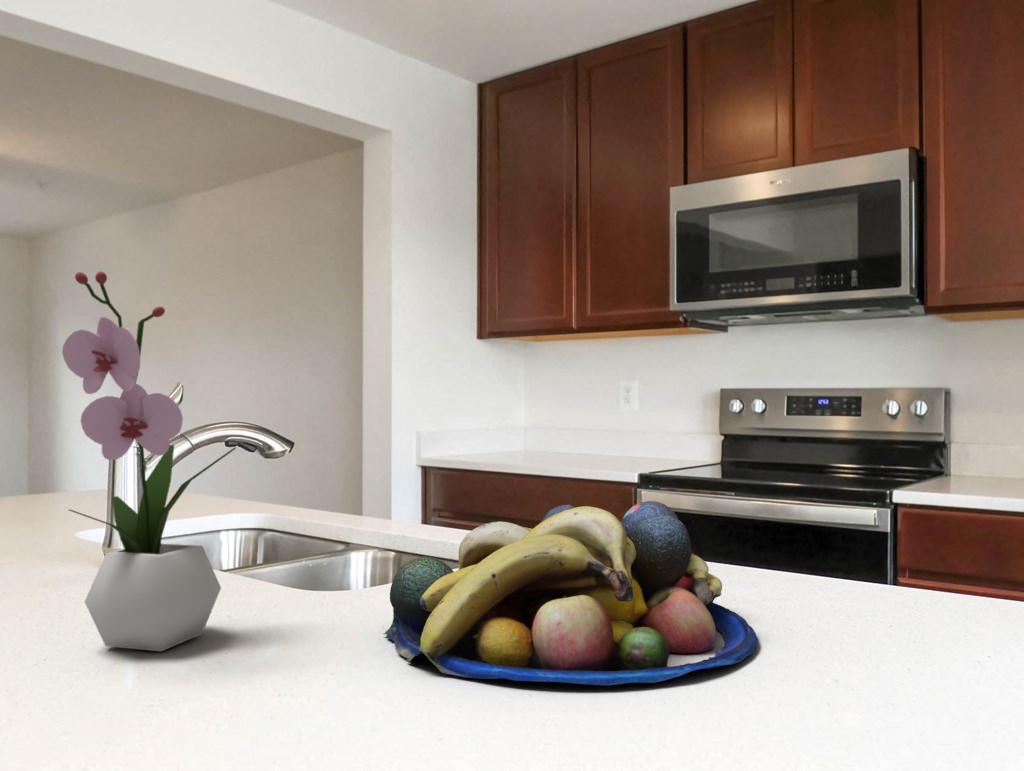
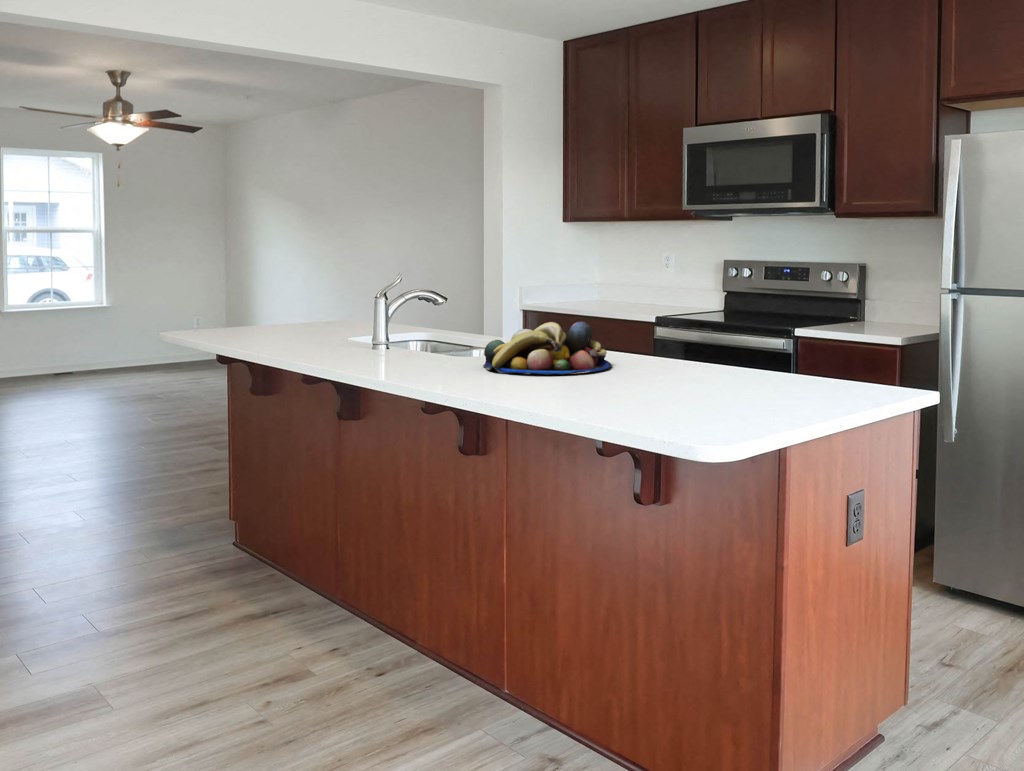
flower arrangement: present [62,272,236,651] -> none [377,241,431,368]

